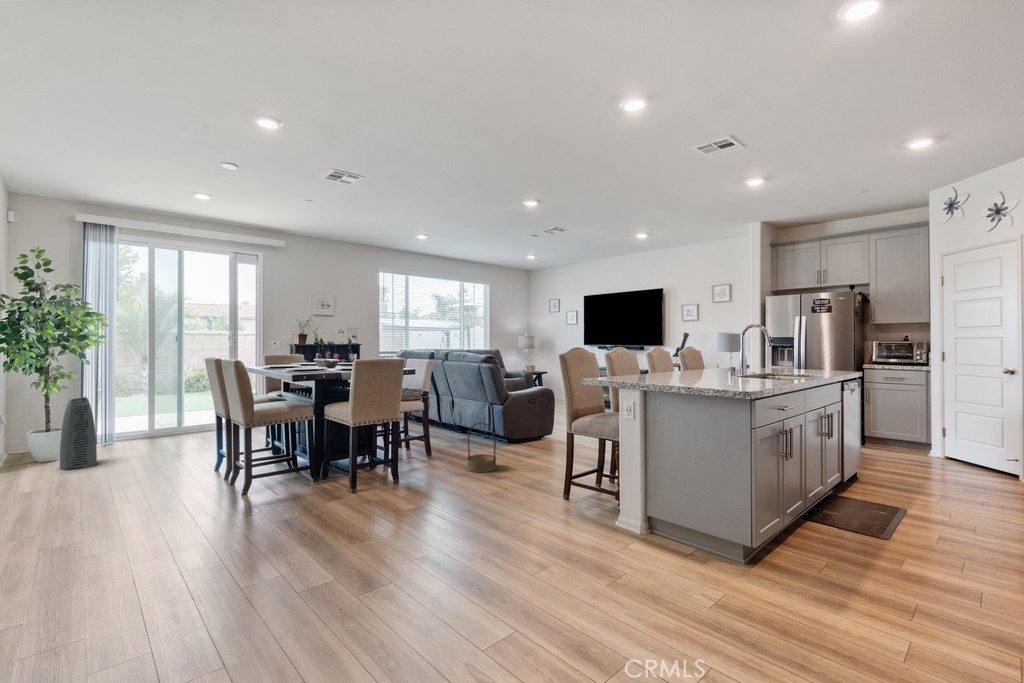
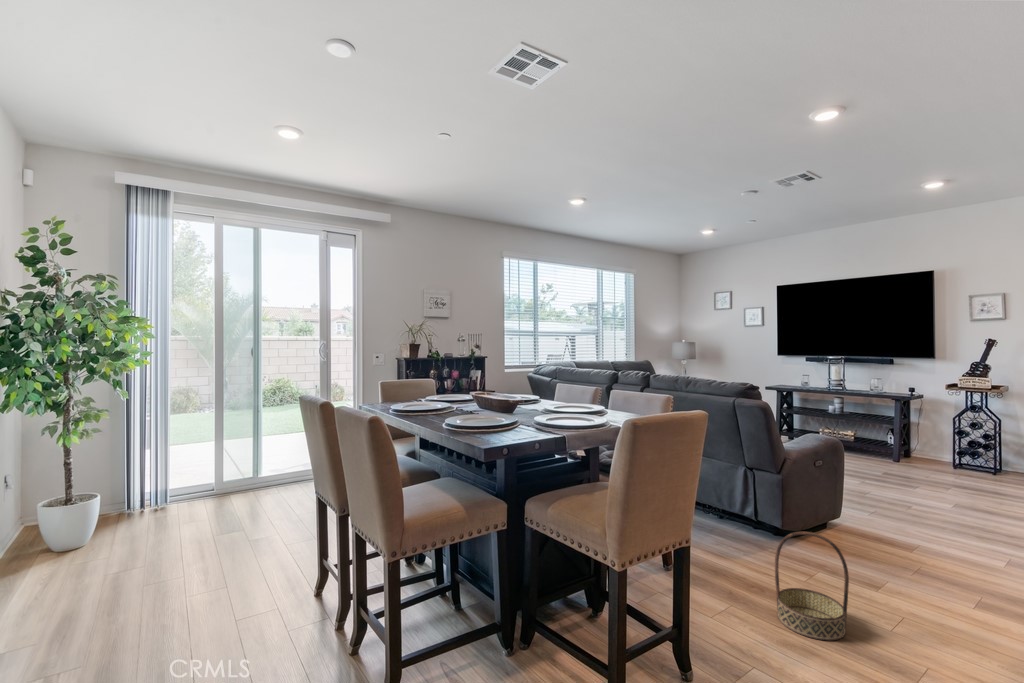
air purifier: present [60,397,97,470] -> none [77,453,134,577]

